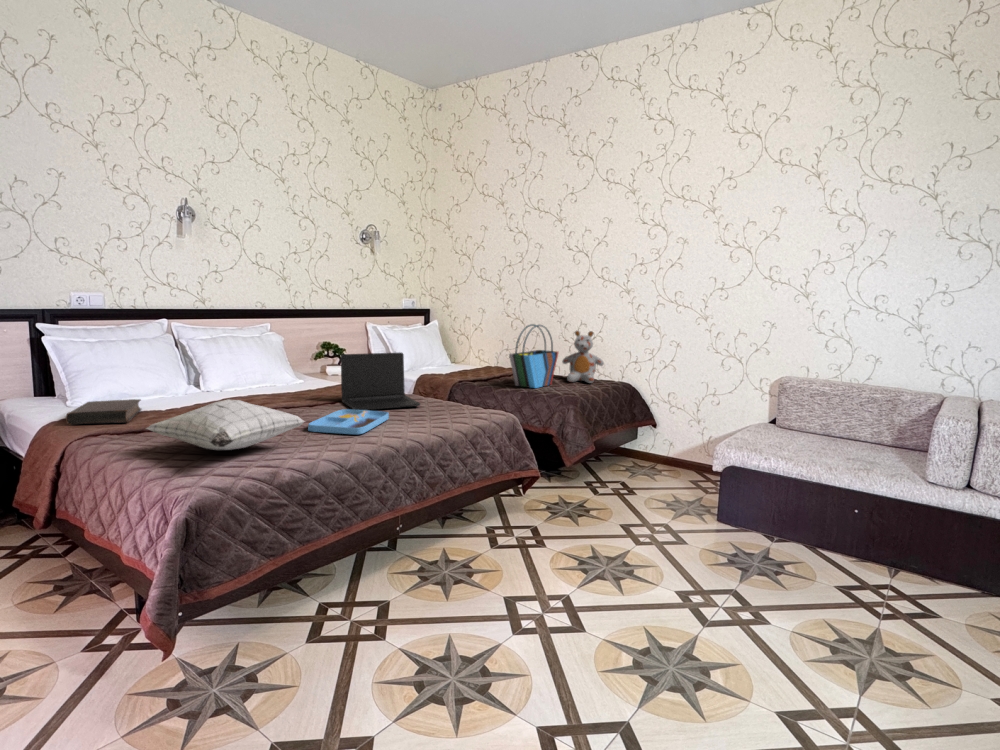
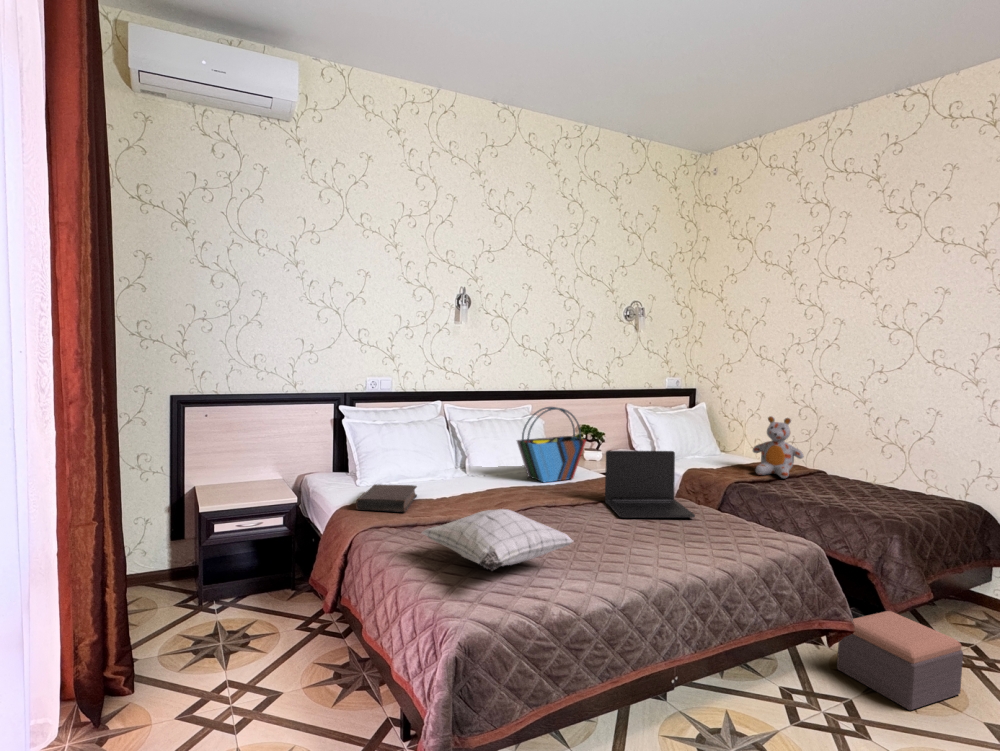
tote bag: present [509,324,558,388] -> present [517,407,586,482]
stuffed bear: present [562,331,604,383] -> present [753,416,804,478]
tray: present [308,409,389,434] -> none [573,517,661,557]
footstool: none [529,462,609,526] -> present [837,611,963,710]

